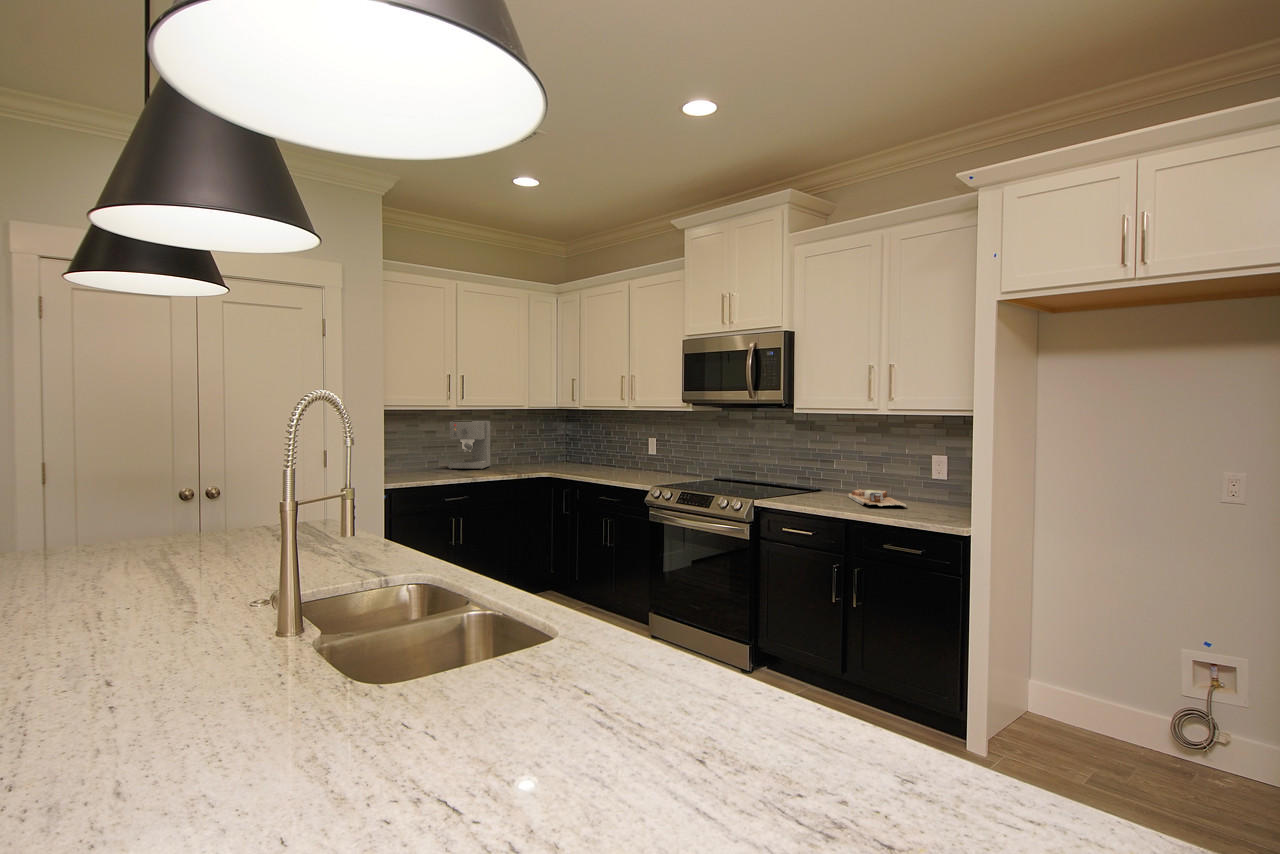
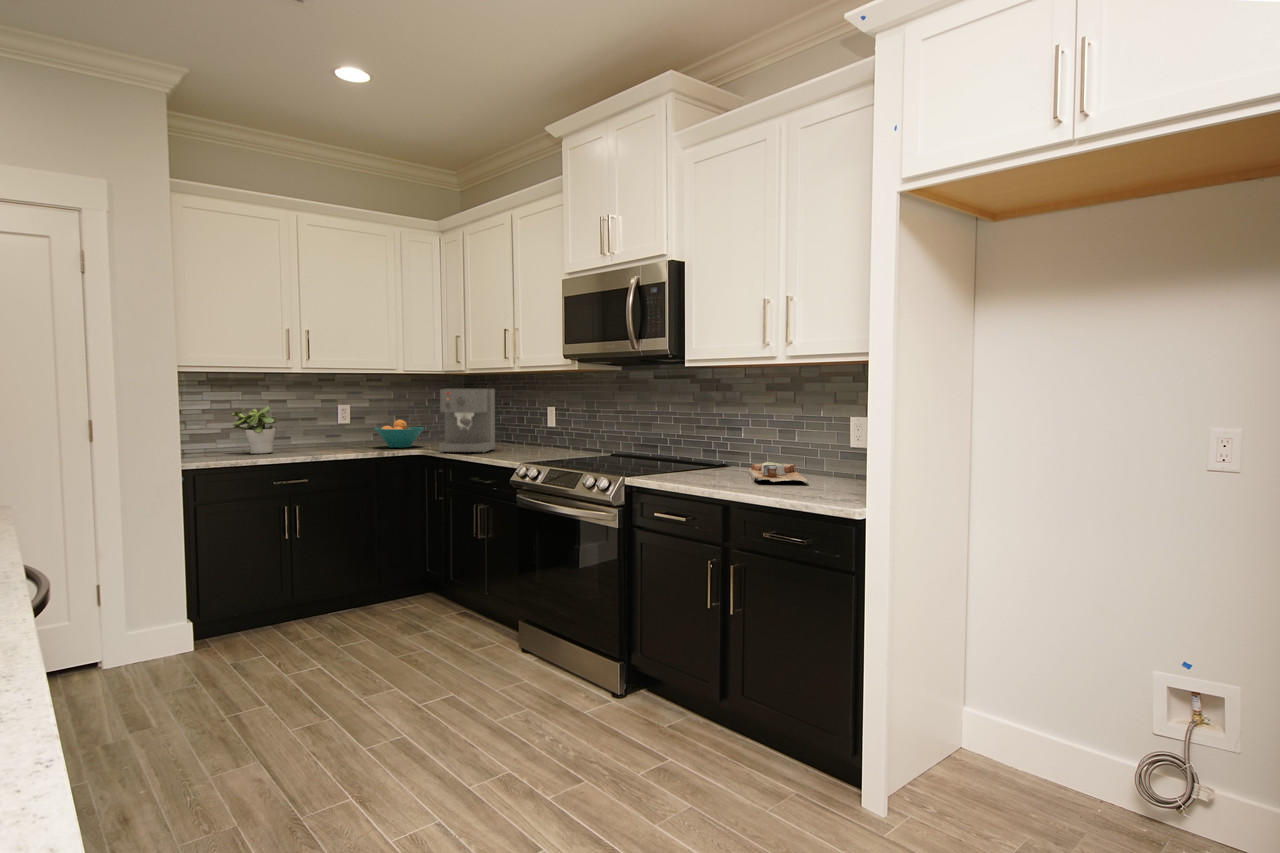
coffee maker: present [448,421,490,469] -> present [439,389,495,453]
potted plant: none [403,438,440,477] -> present [231,406,279,454]
fruit bowl: none [508,448,548,471] -> present [374,420,424,448]

